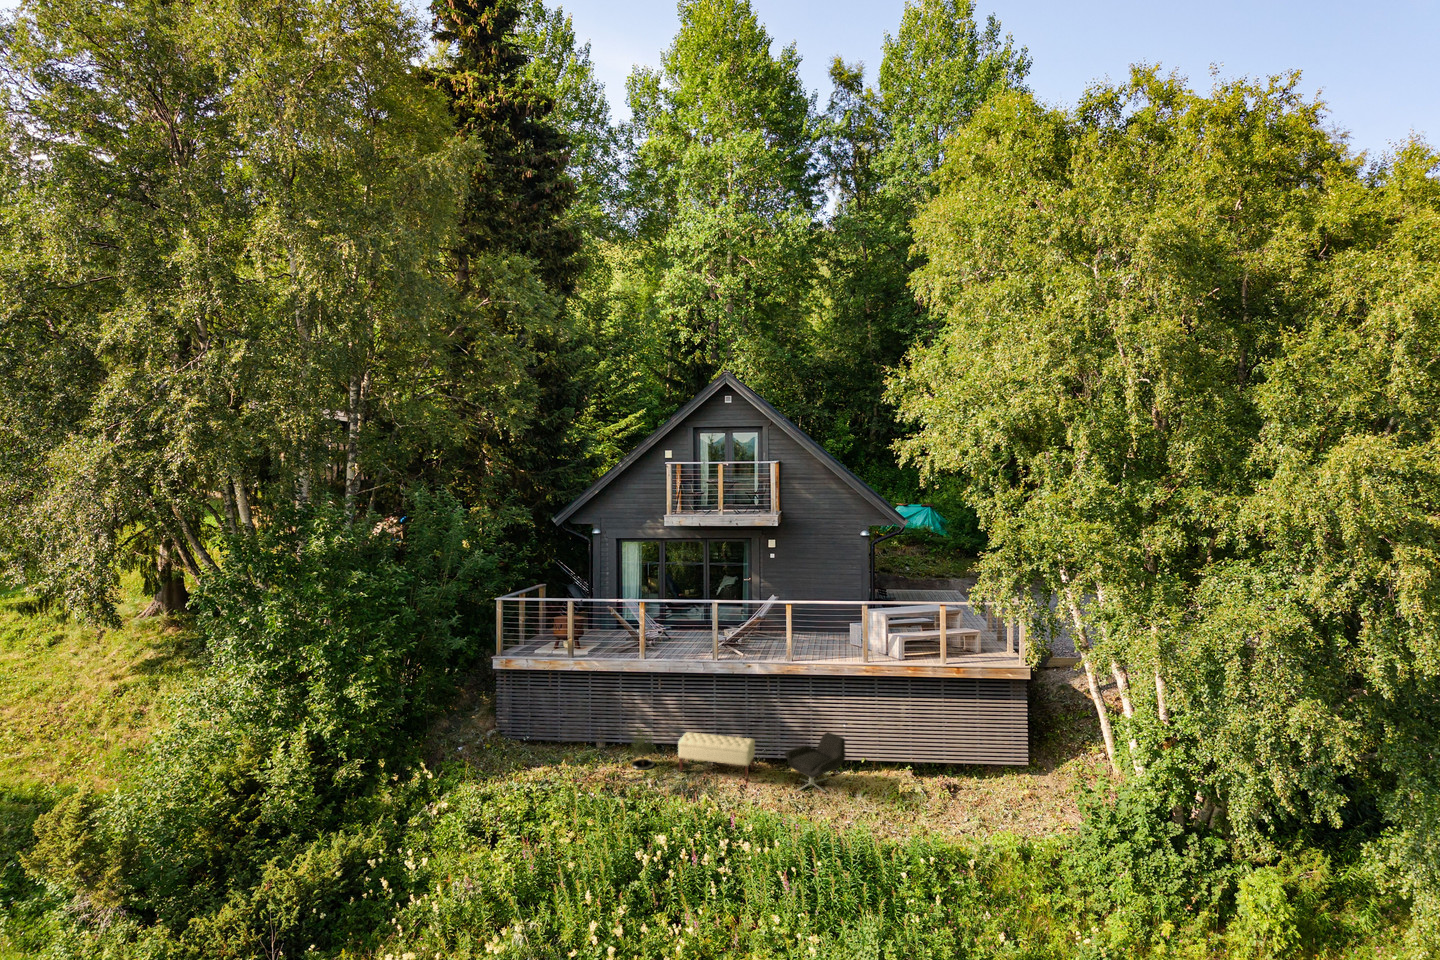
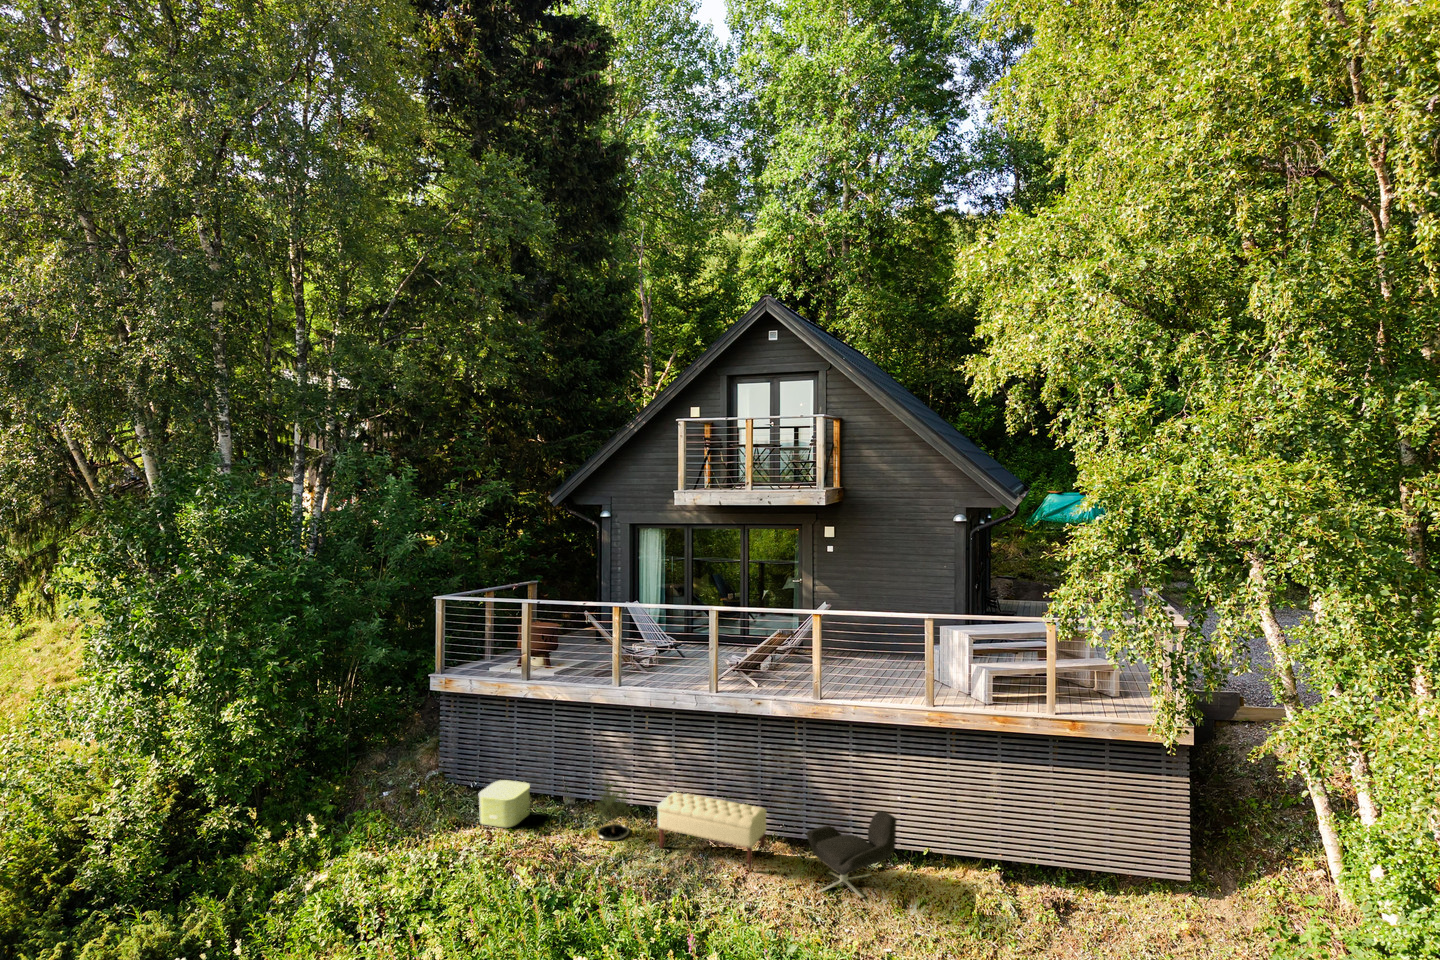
storage box: none [540,733,576,766] -> present [479,780,530,828]

